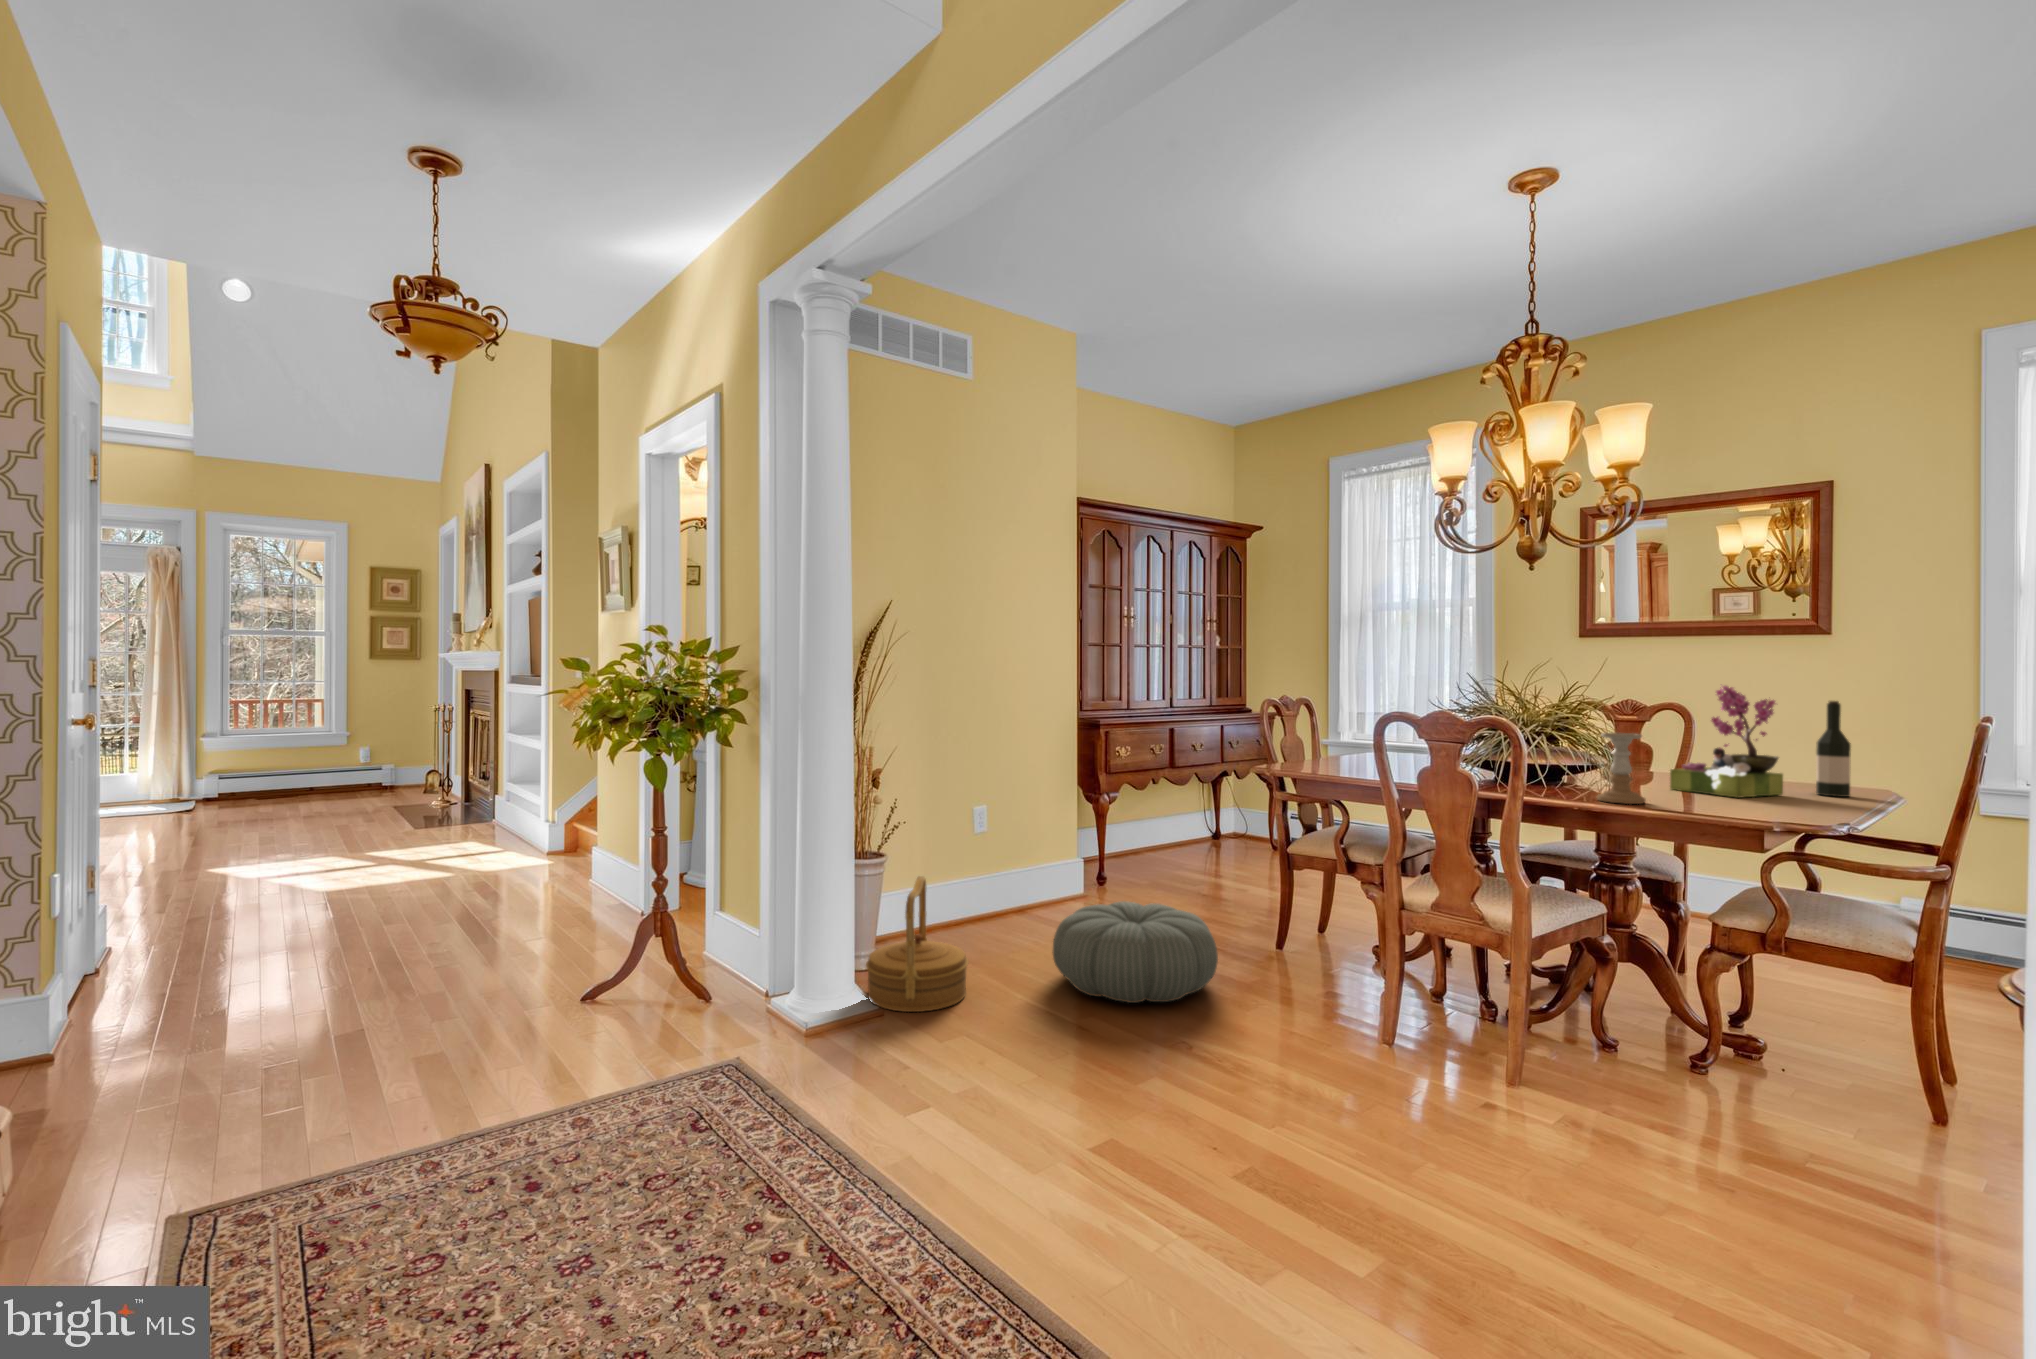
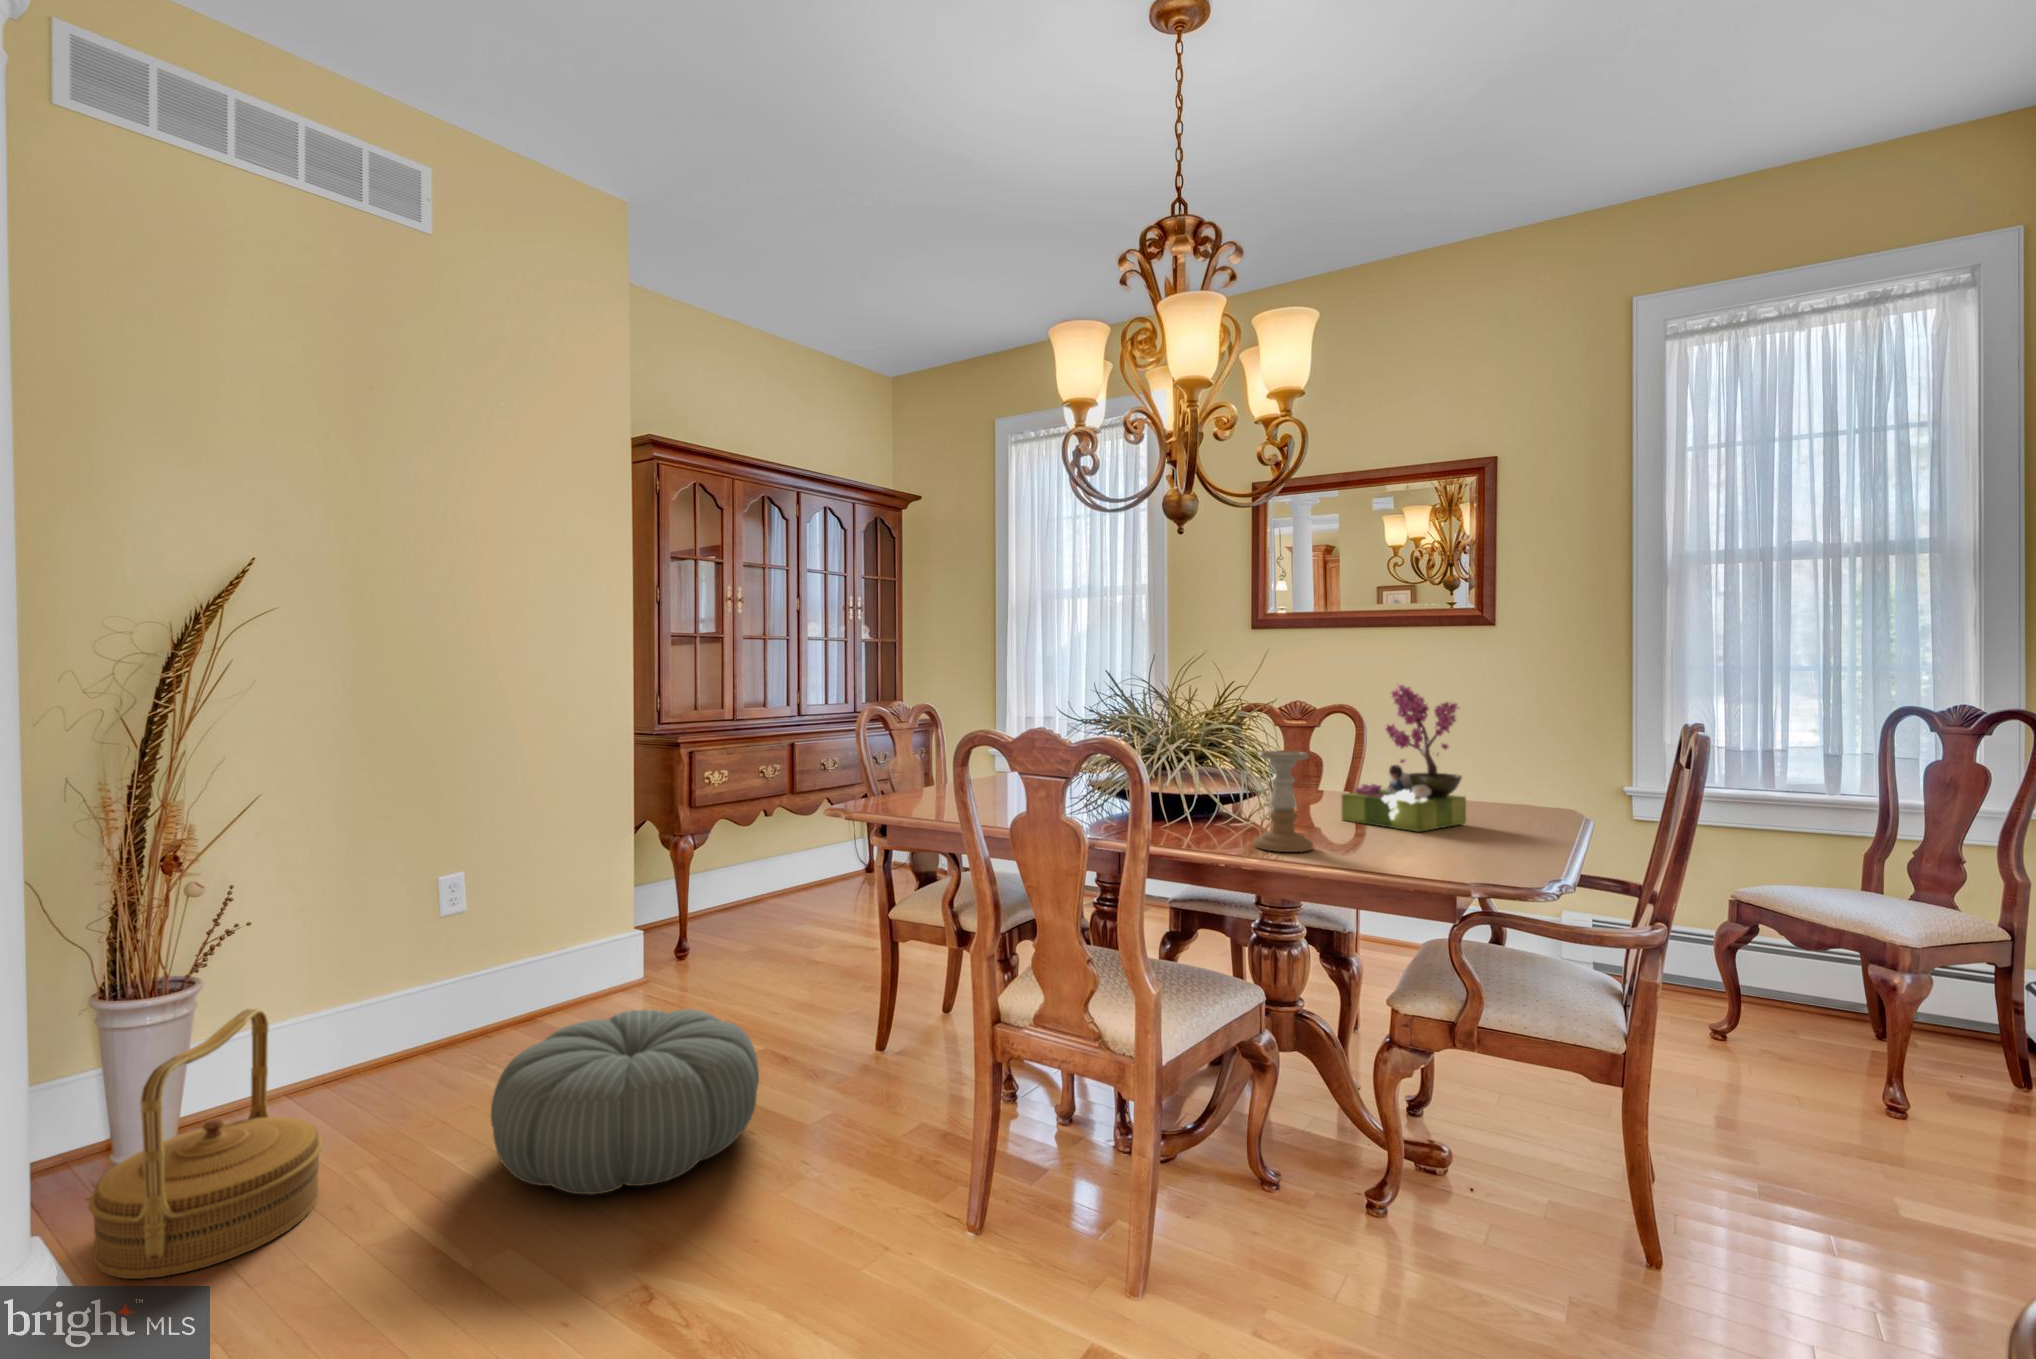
wine bottle: present [1816,701,1851,797] -> none [1499,703,1536,824]

